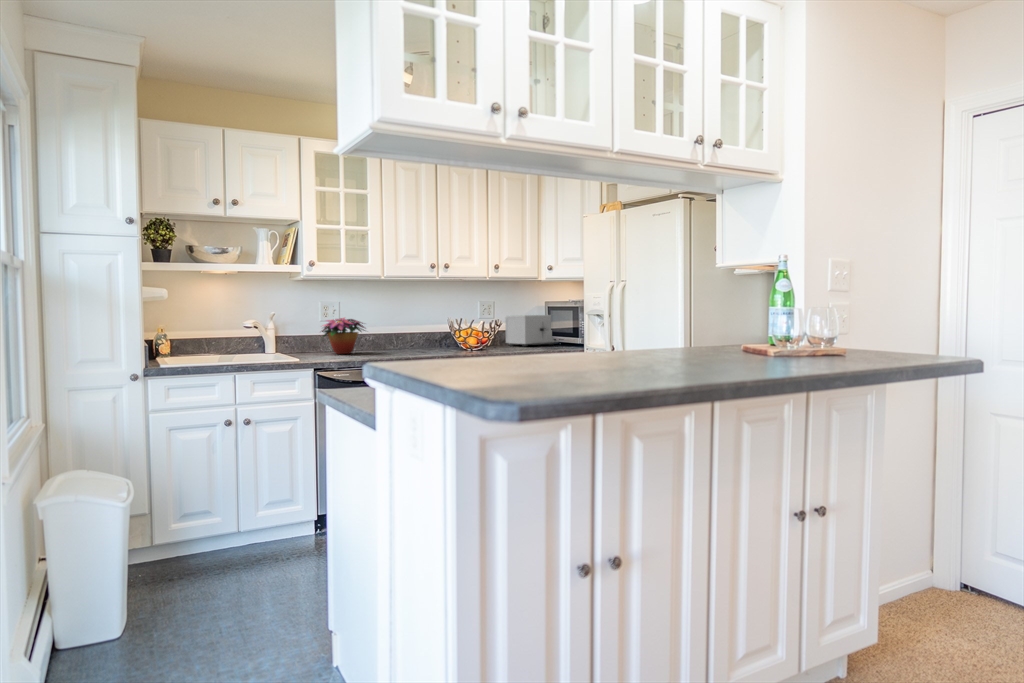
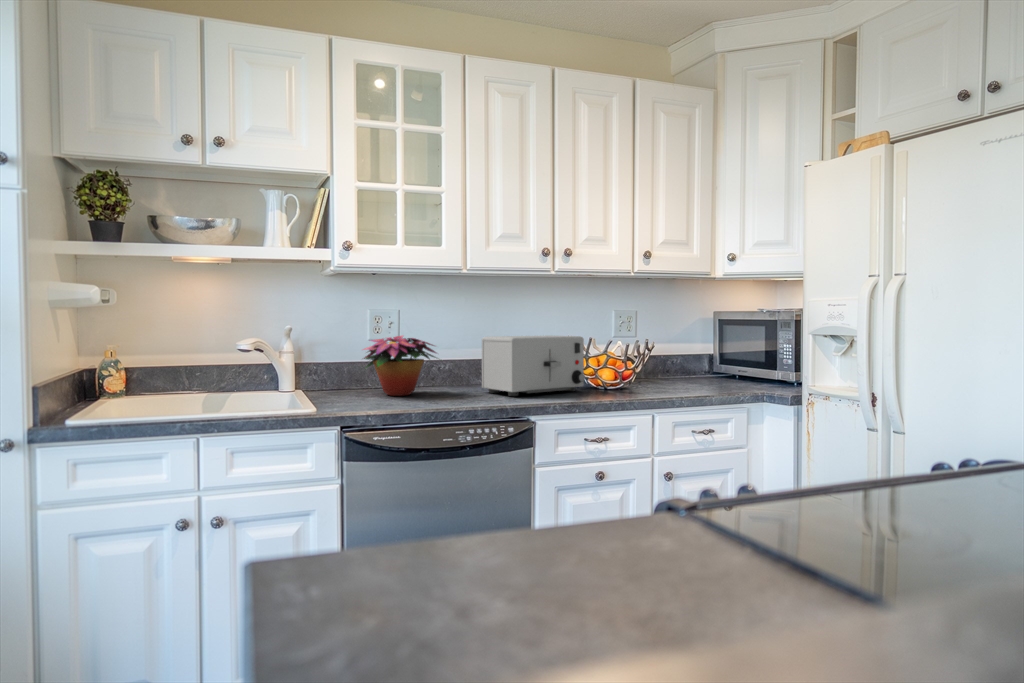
toaster: present [505,315,559,346] -> present [482,335,585,396]

